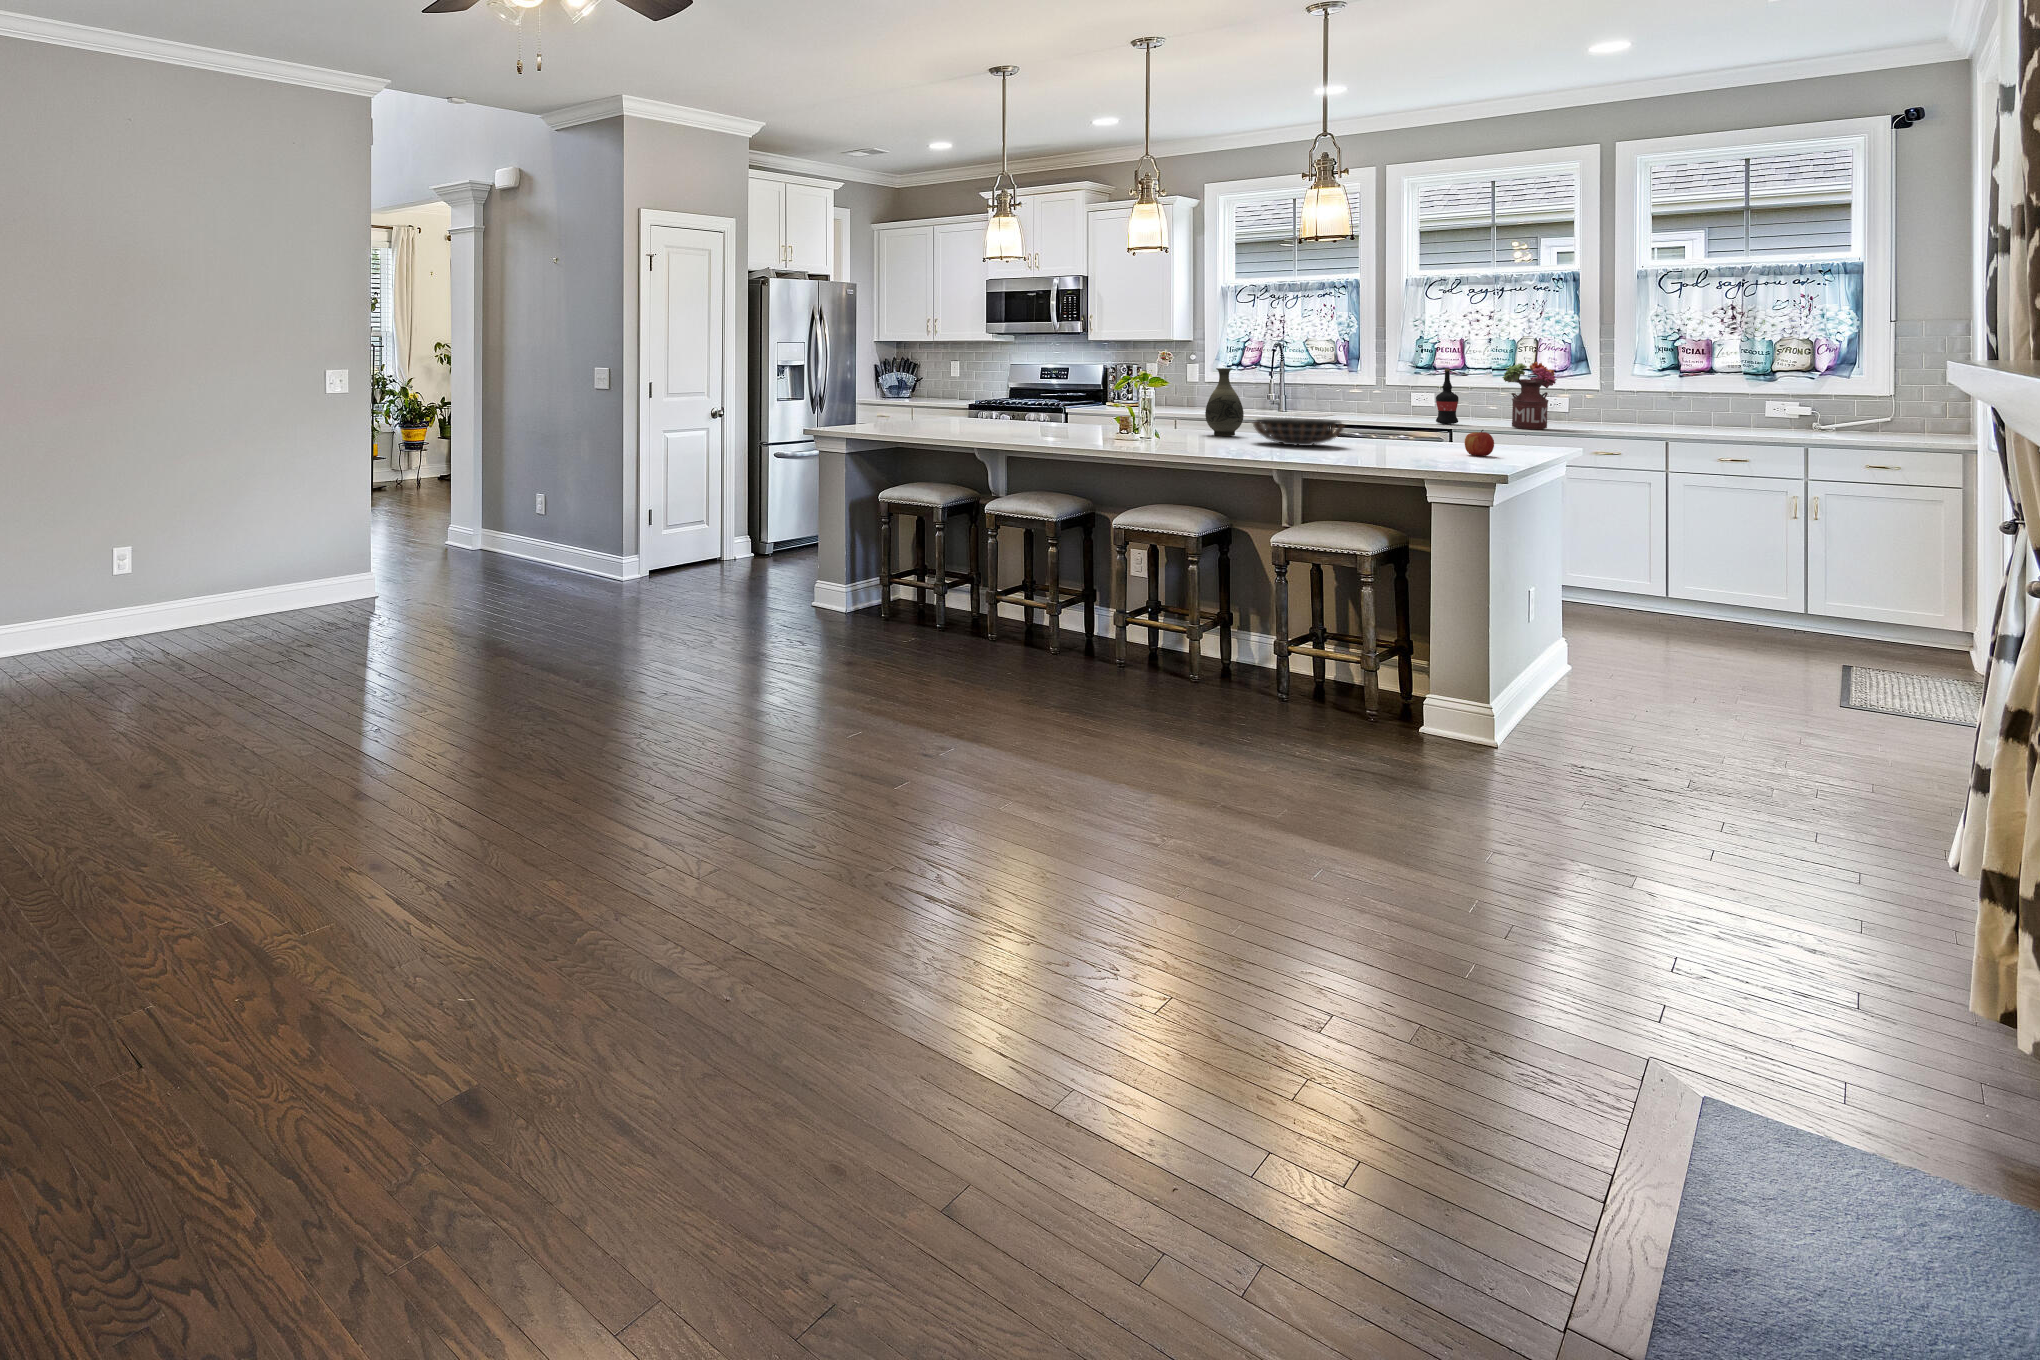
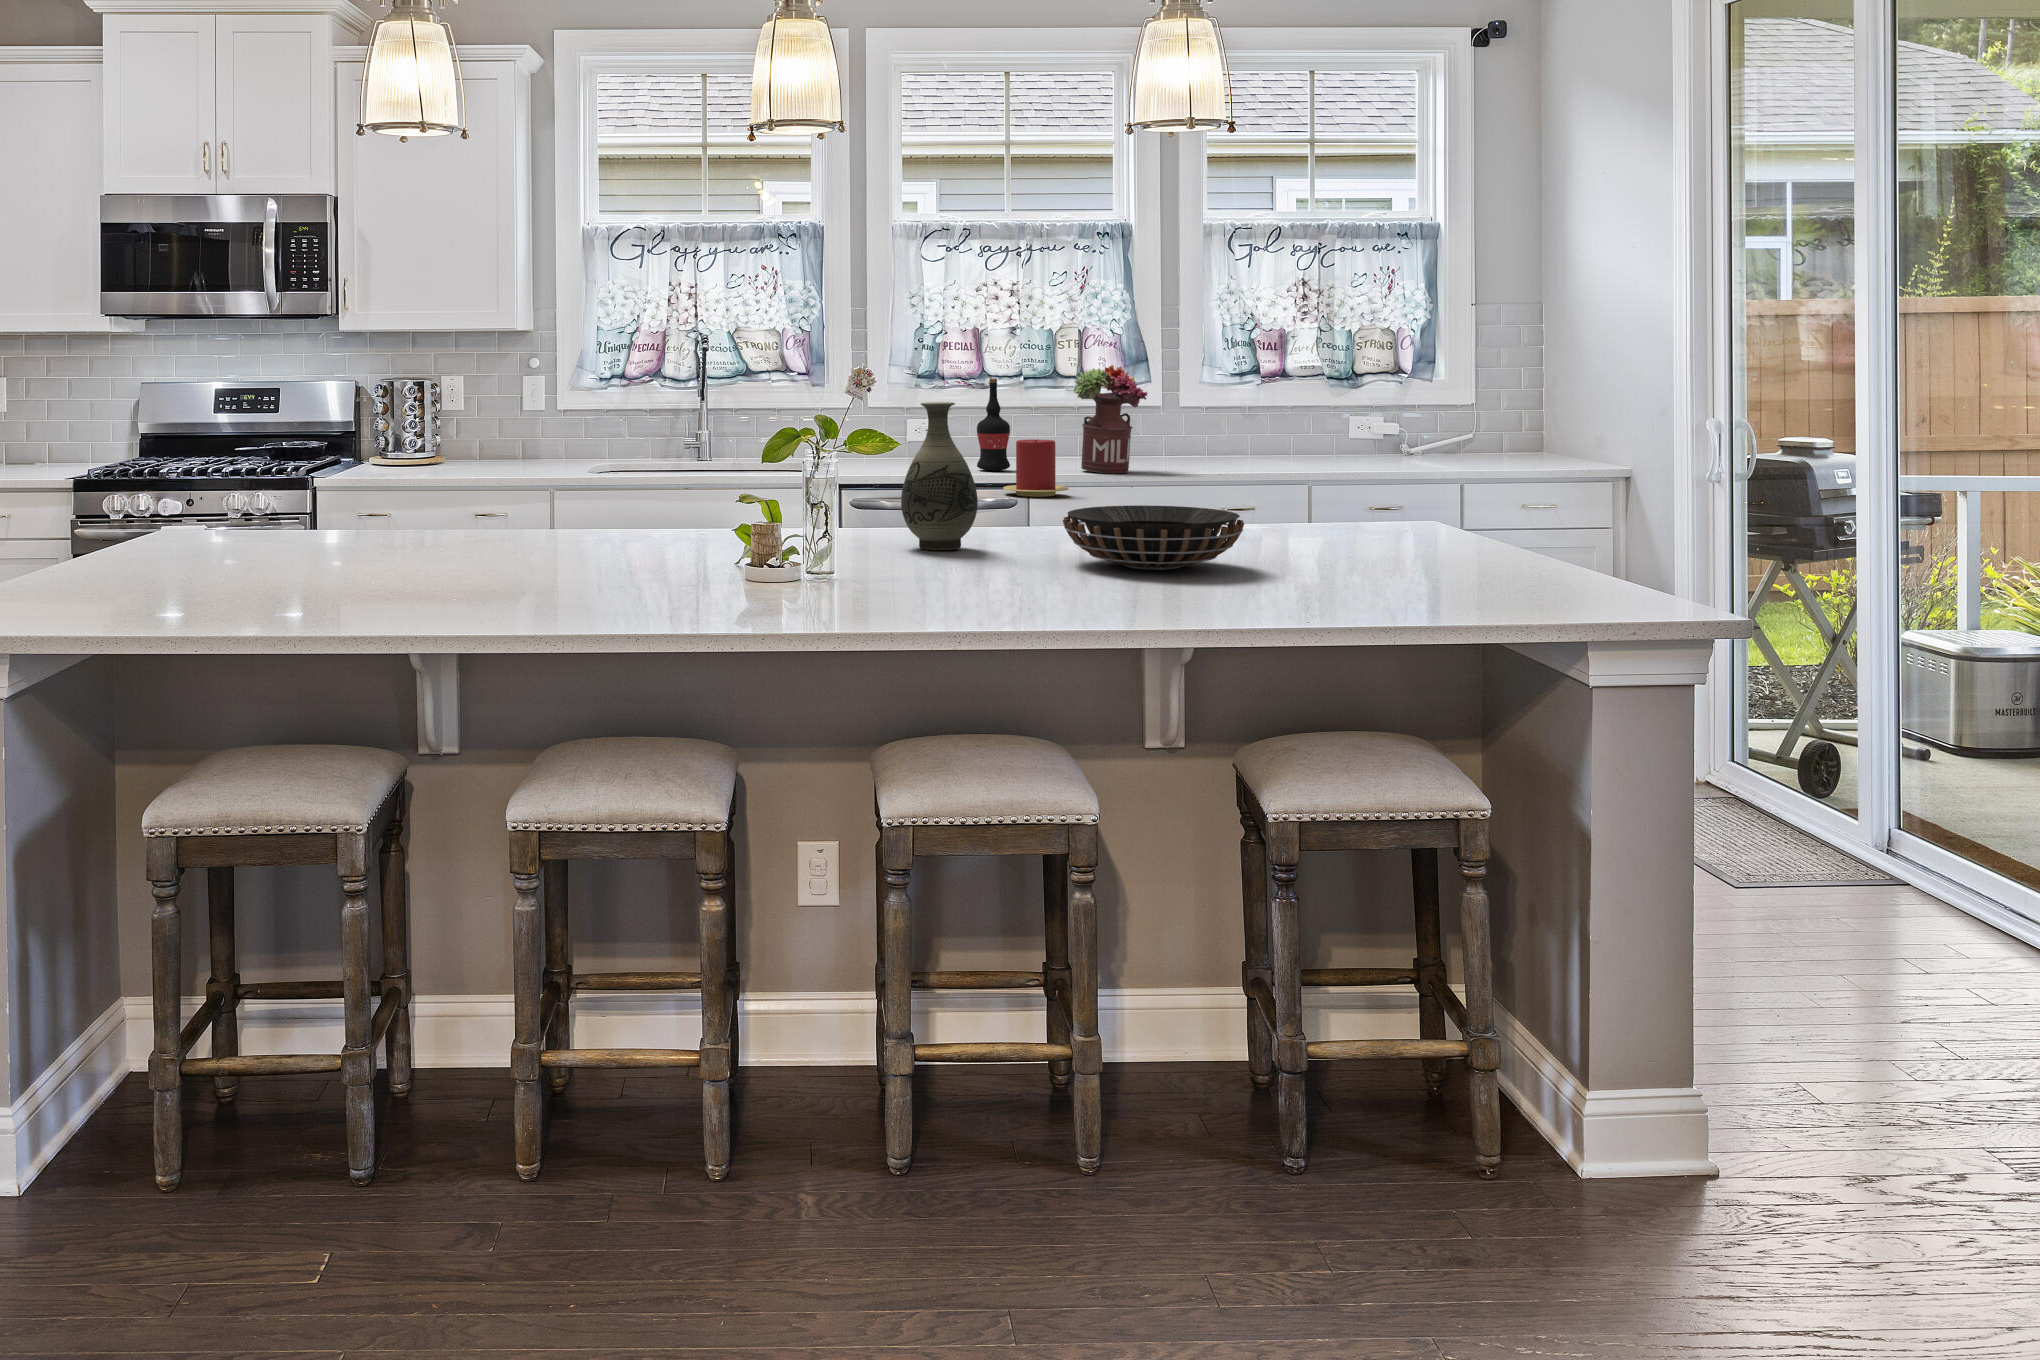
candle: none [1382,400,1424,431] -> present [1003,439,1069,497]
apple: present [1465,430,1494,456] -> none [1411,512,1464,562]

